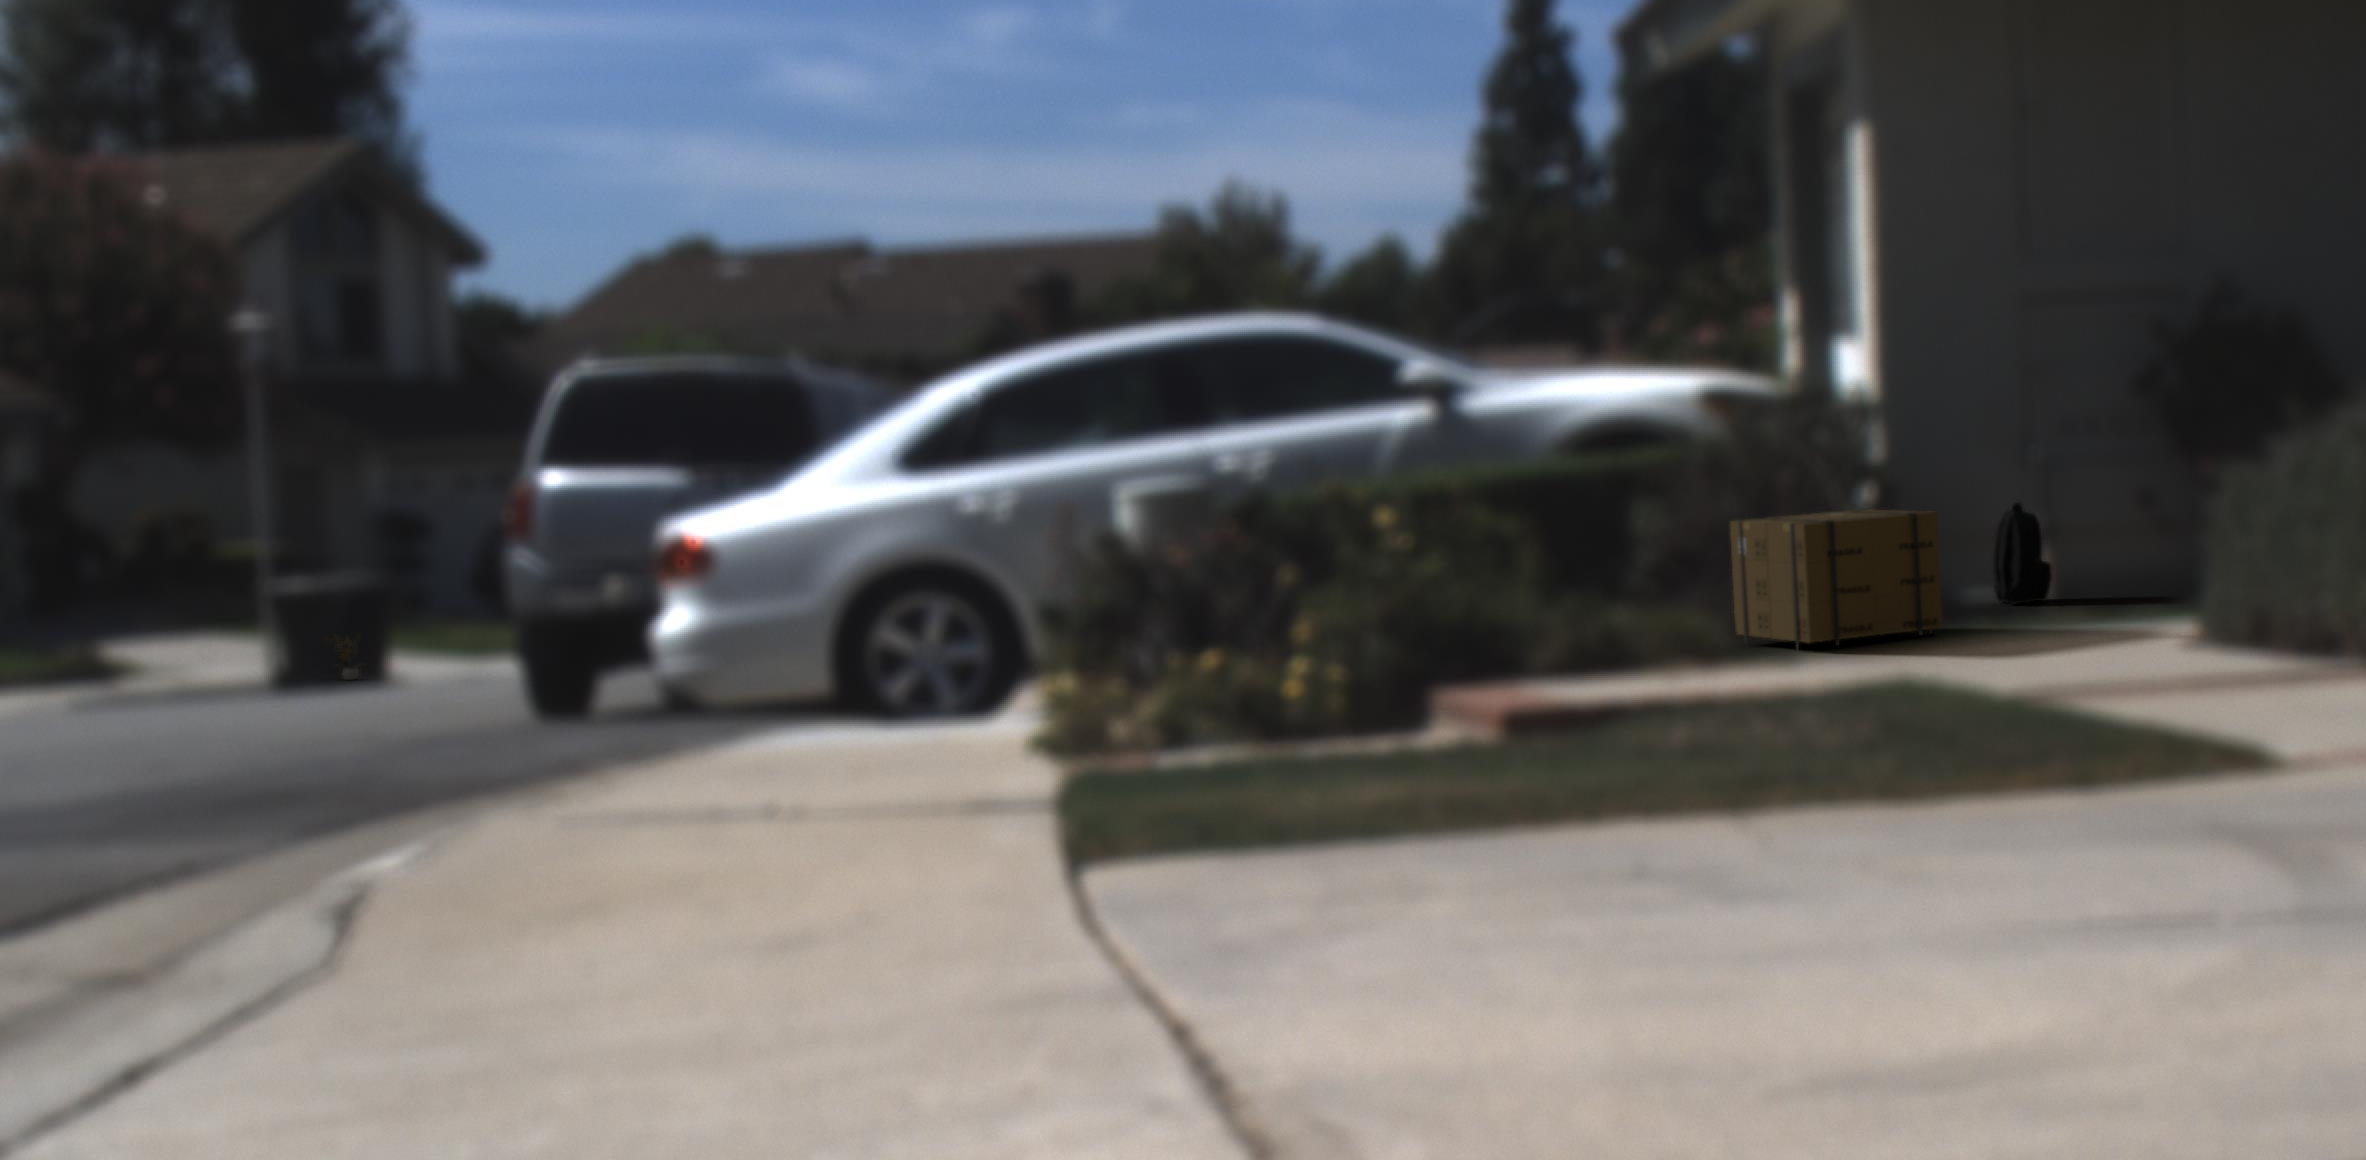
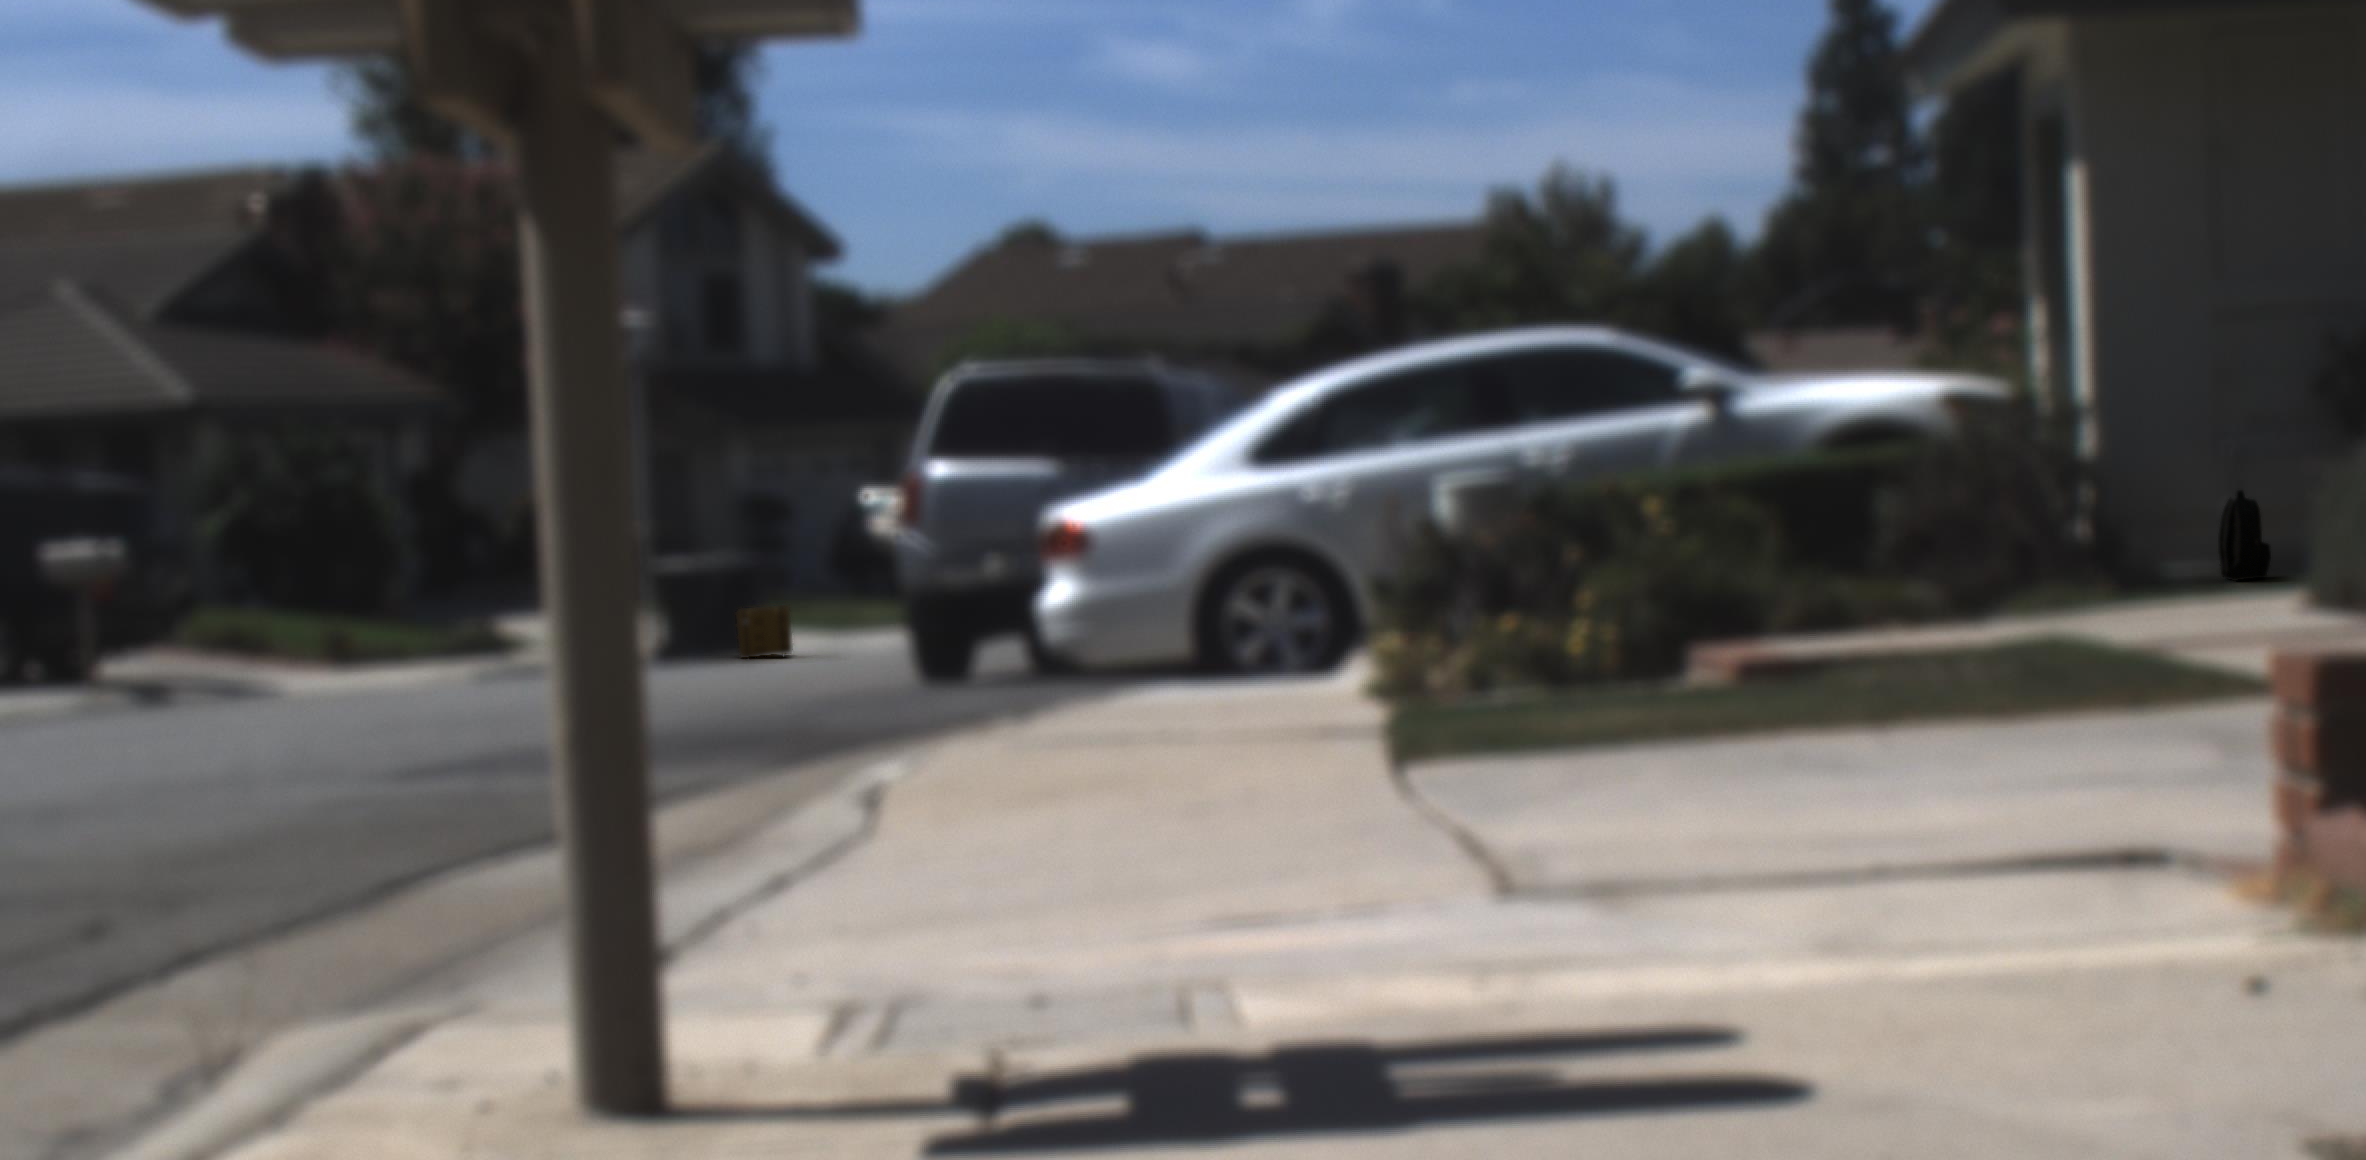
cardboard box: present [1730,509,1942,650] -> present [737,605,793,658]
potted plant: present [336,637,363,680] -> none [687,615,727,660]

